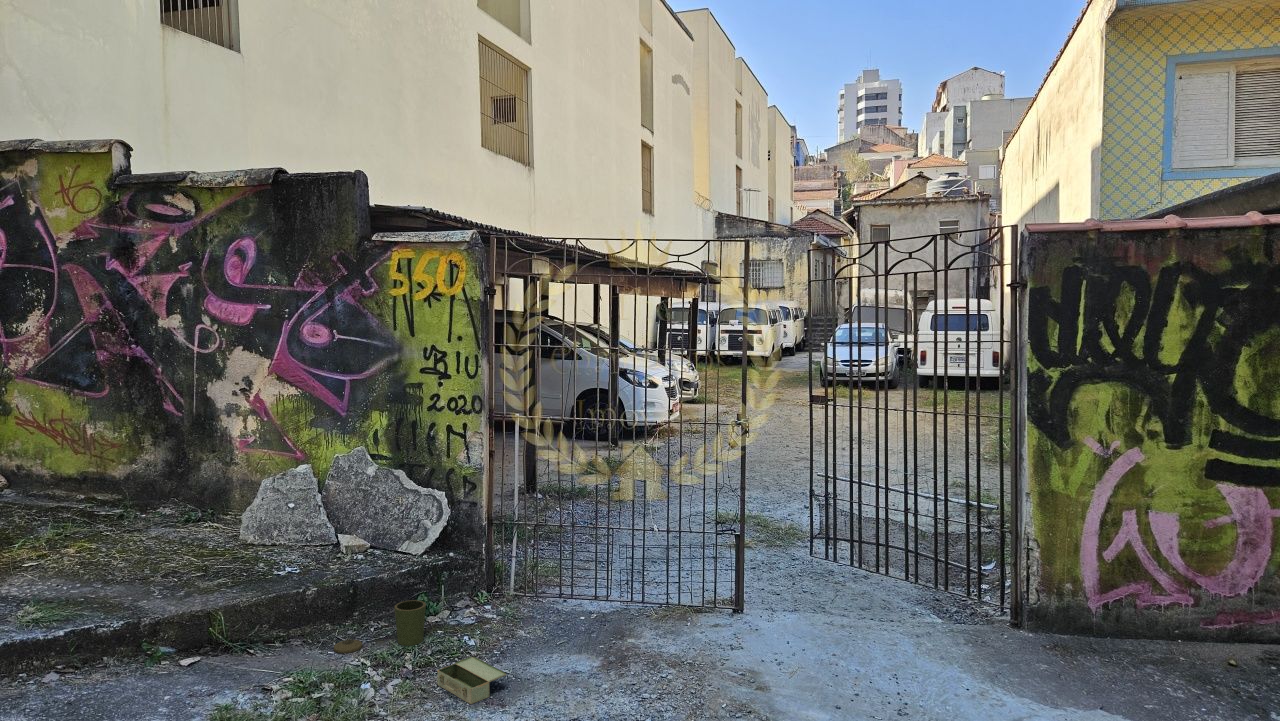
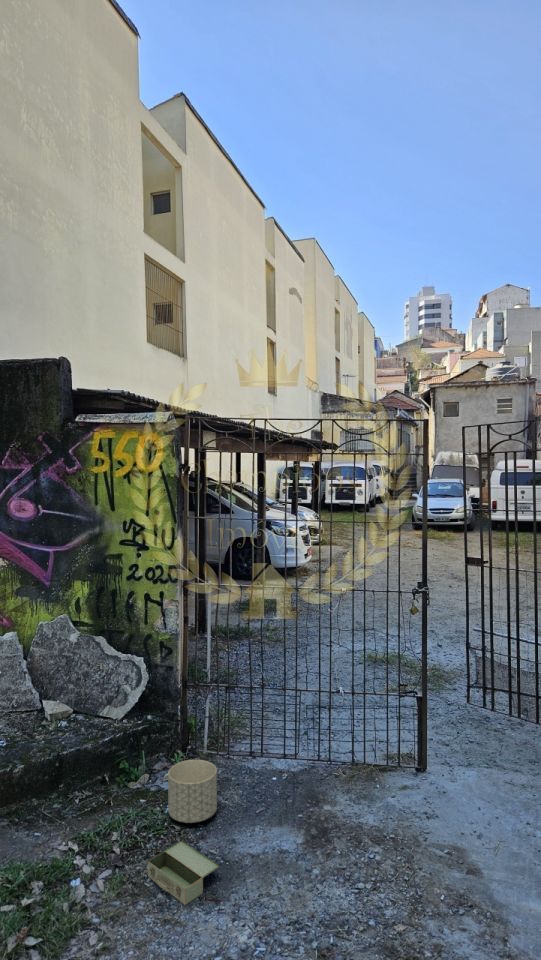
planter: none [464,590,514,648] -> present [168,760,217,823]
trash can: present [334,600,426,653] -> none [40,772,130,833]

